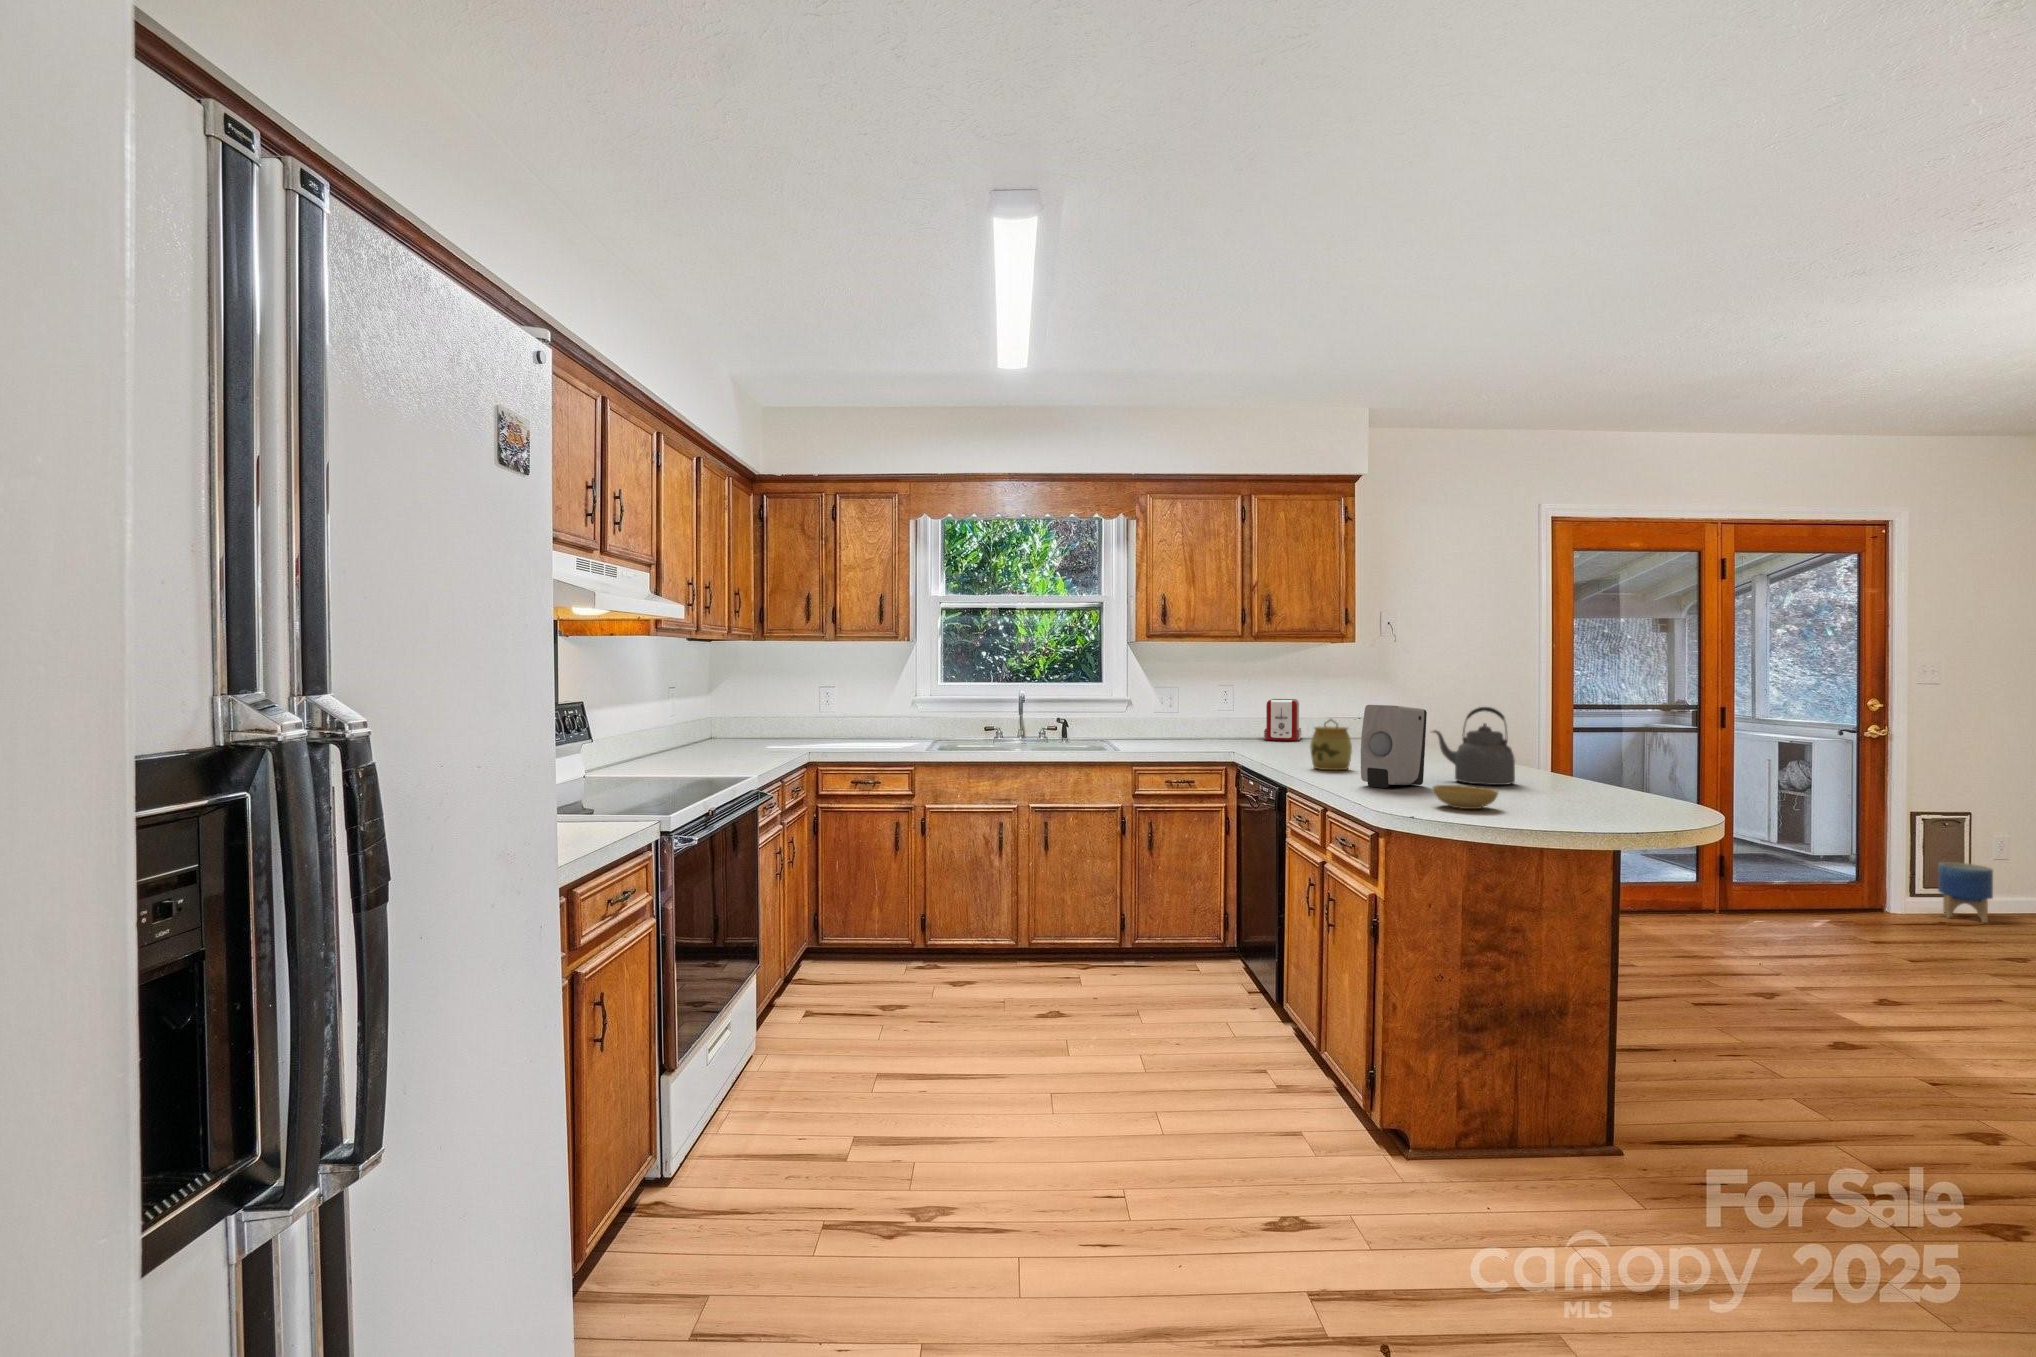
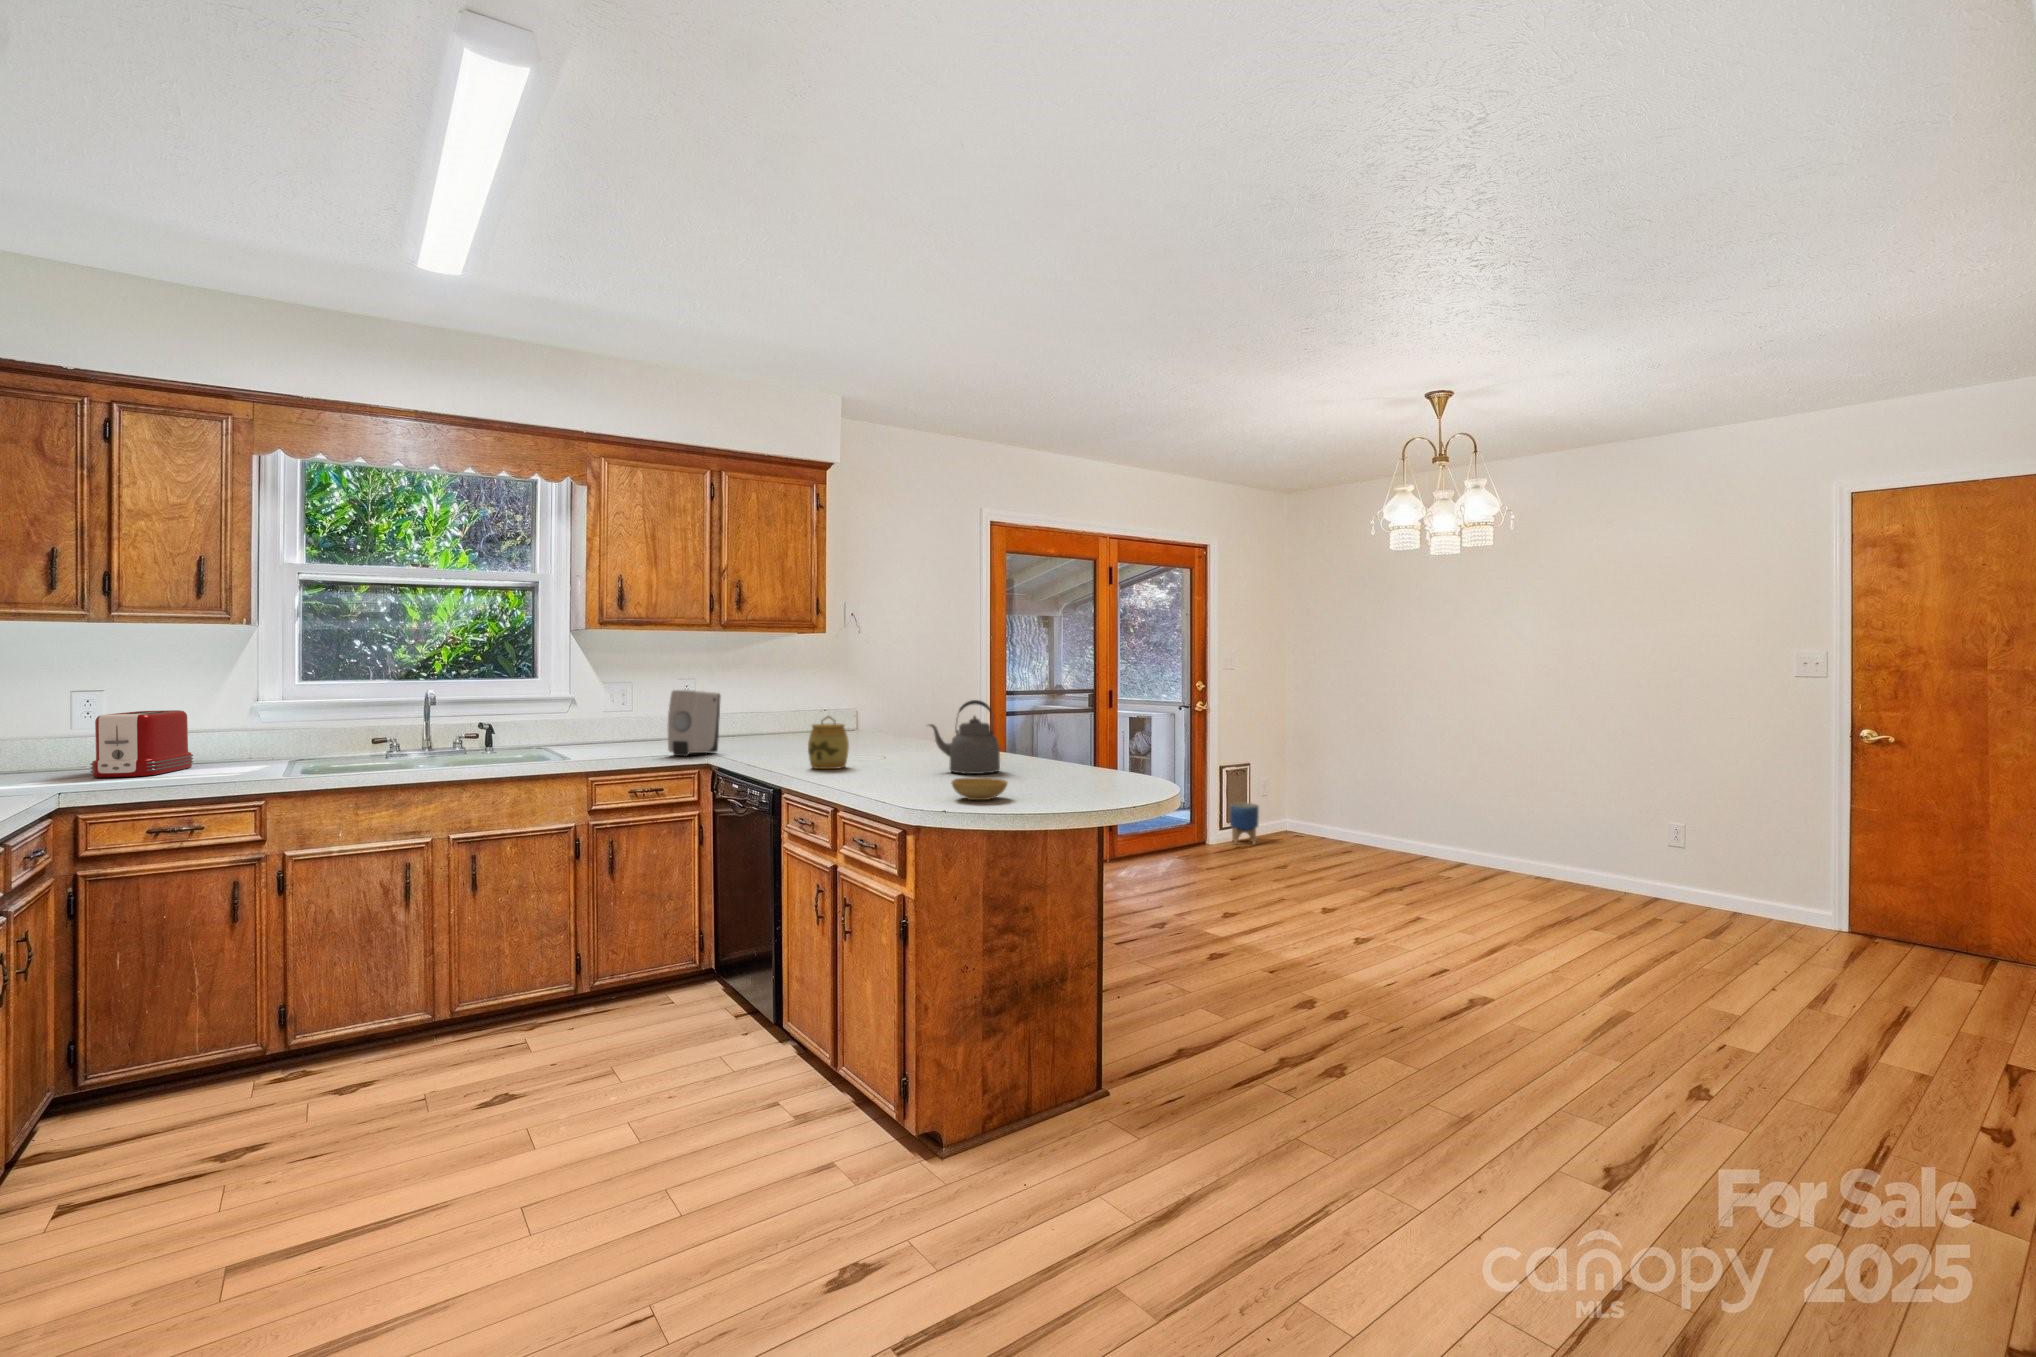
toaster: present [1264,699,1302,741] -> present [90,710,193,778]
soap dispenser: present [1361,705,1427,788] -> present [668,690,720,756]

